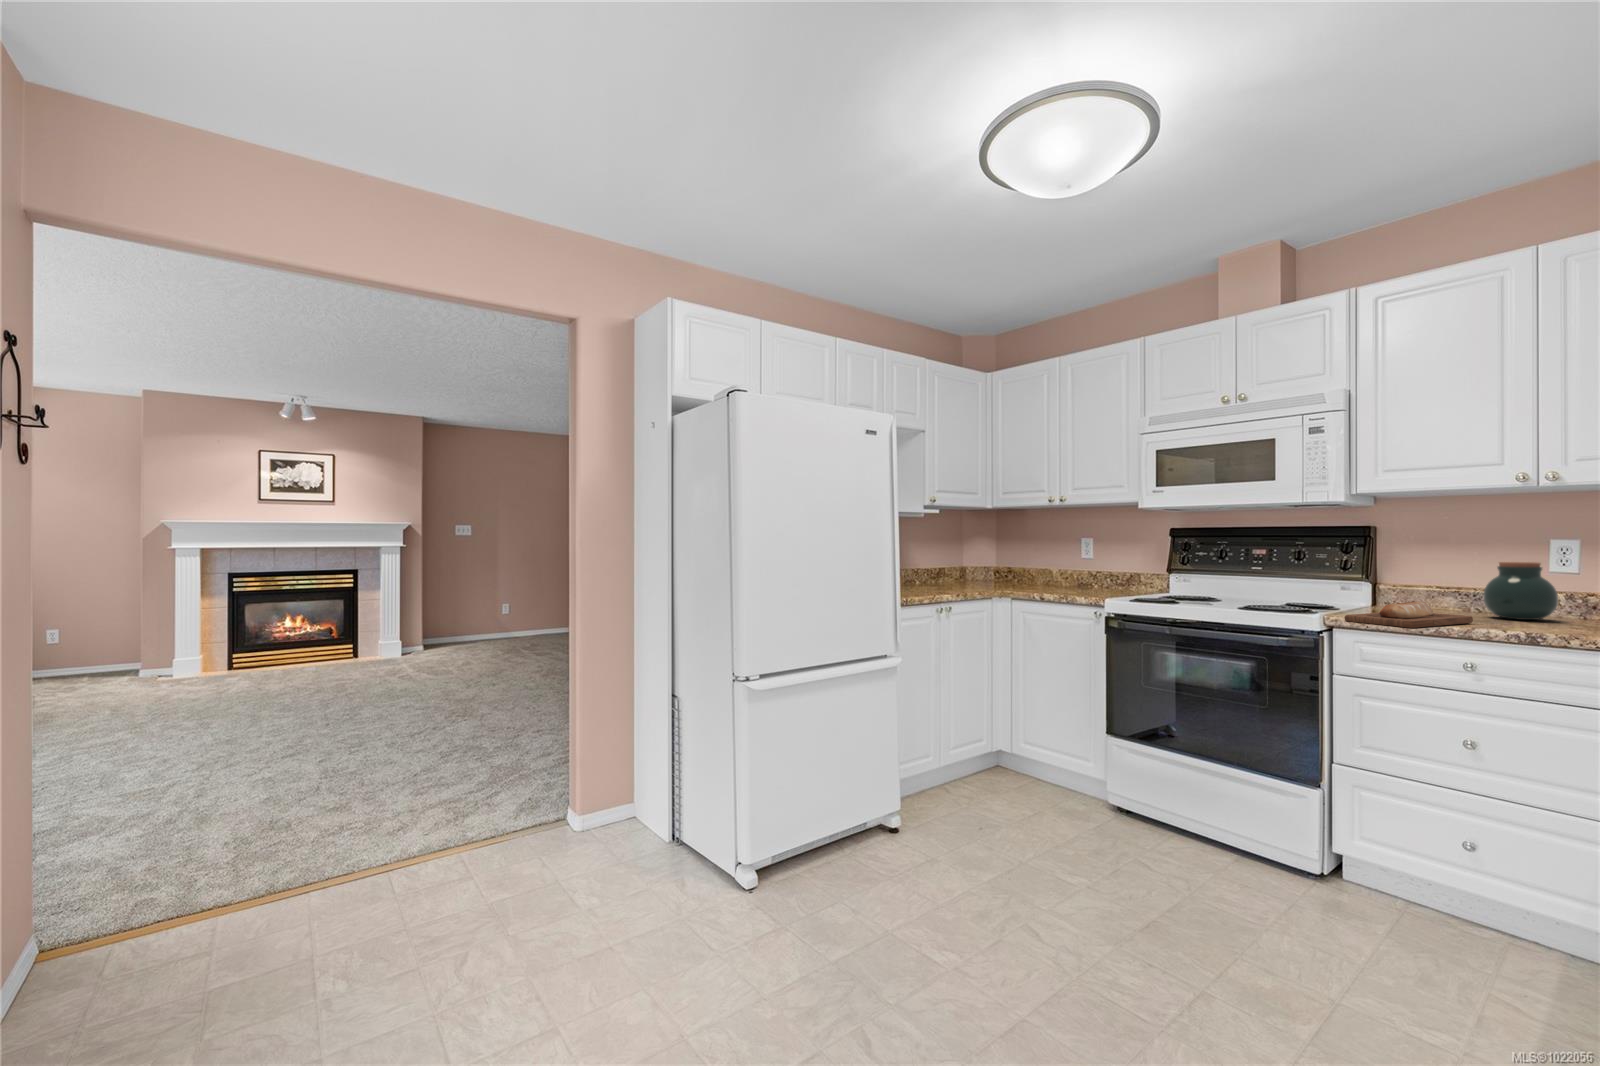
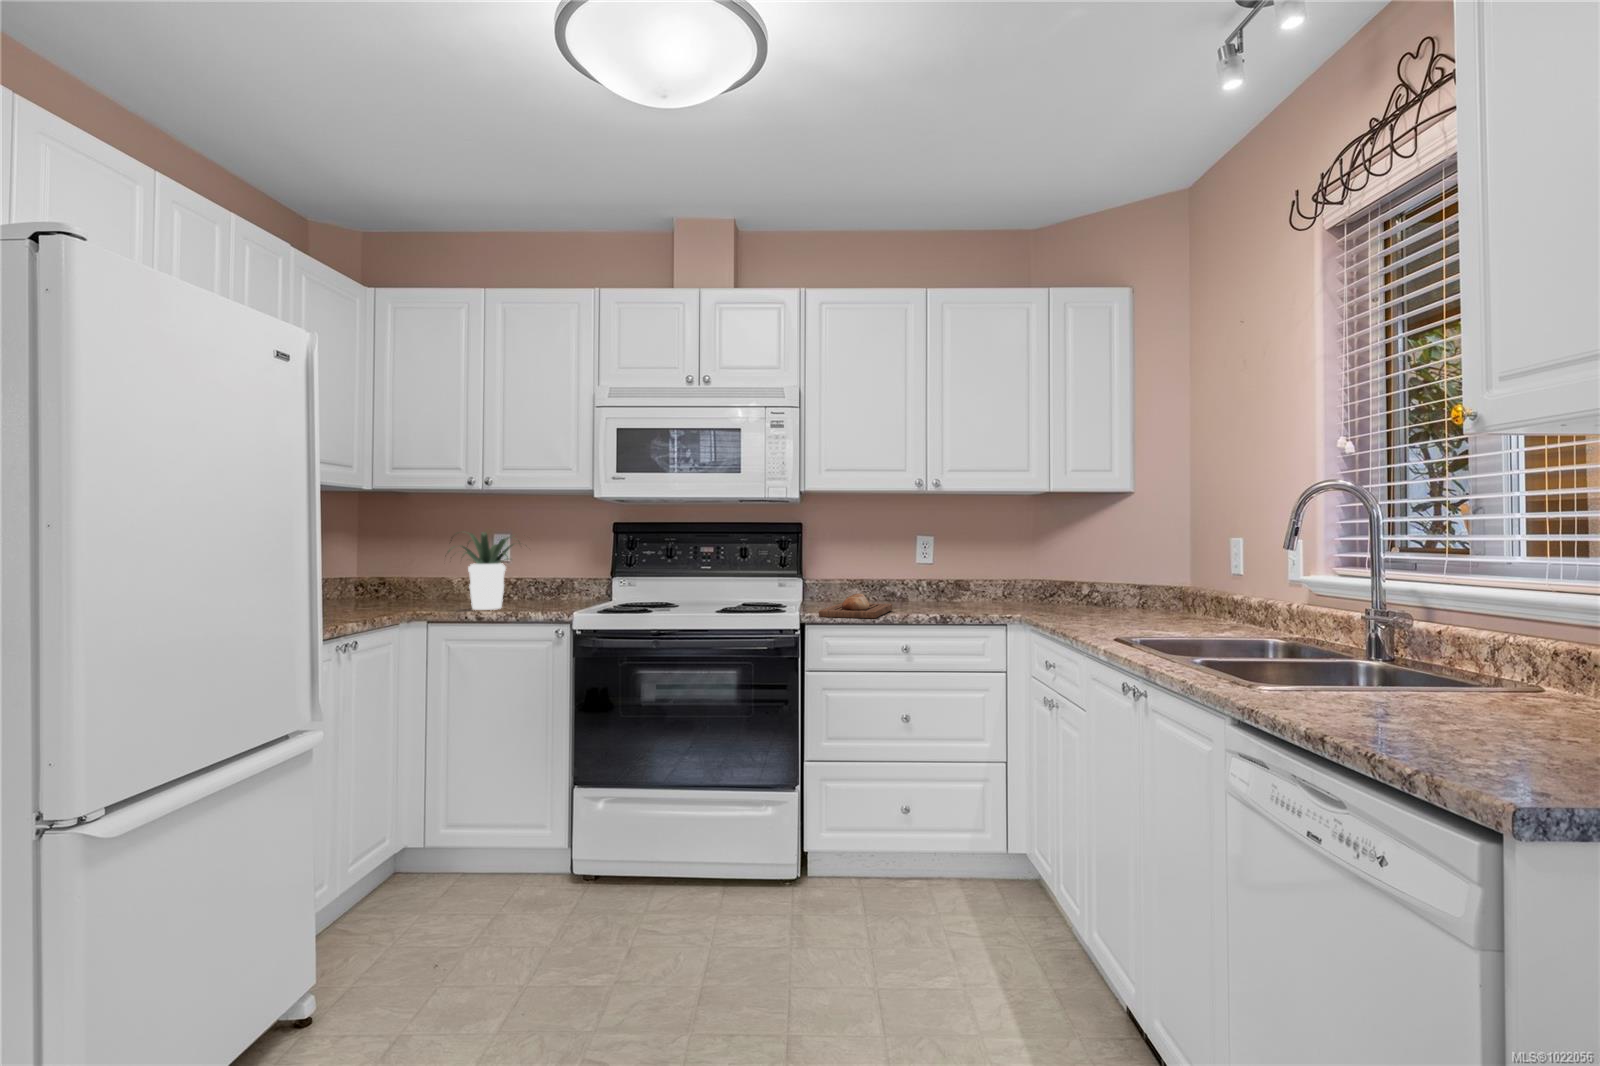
potted plant: none [1020,536,1092,594] -> present [448,532,513,610]
jar: present [1484,562,1558,620] -> none [880,555,924,604]

